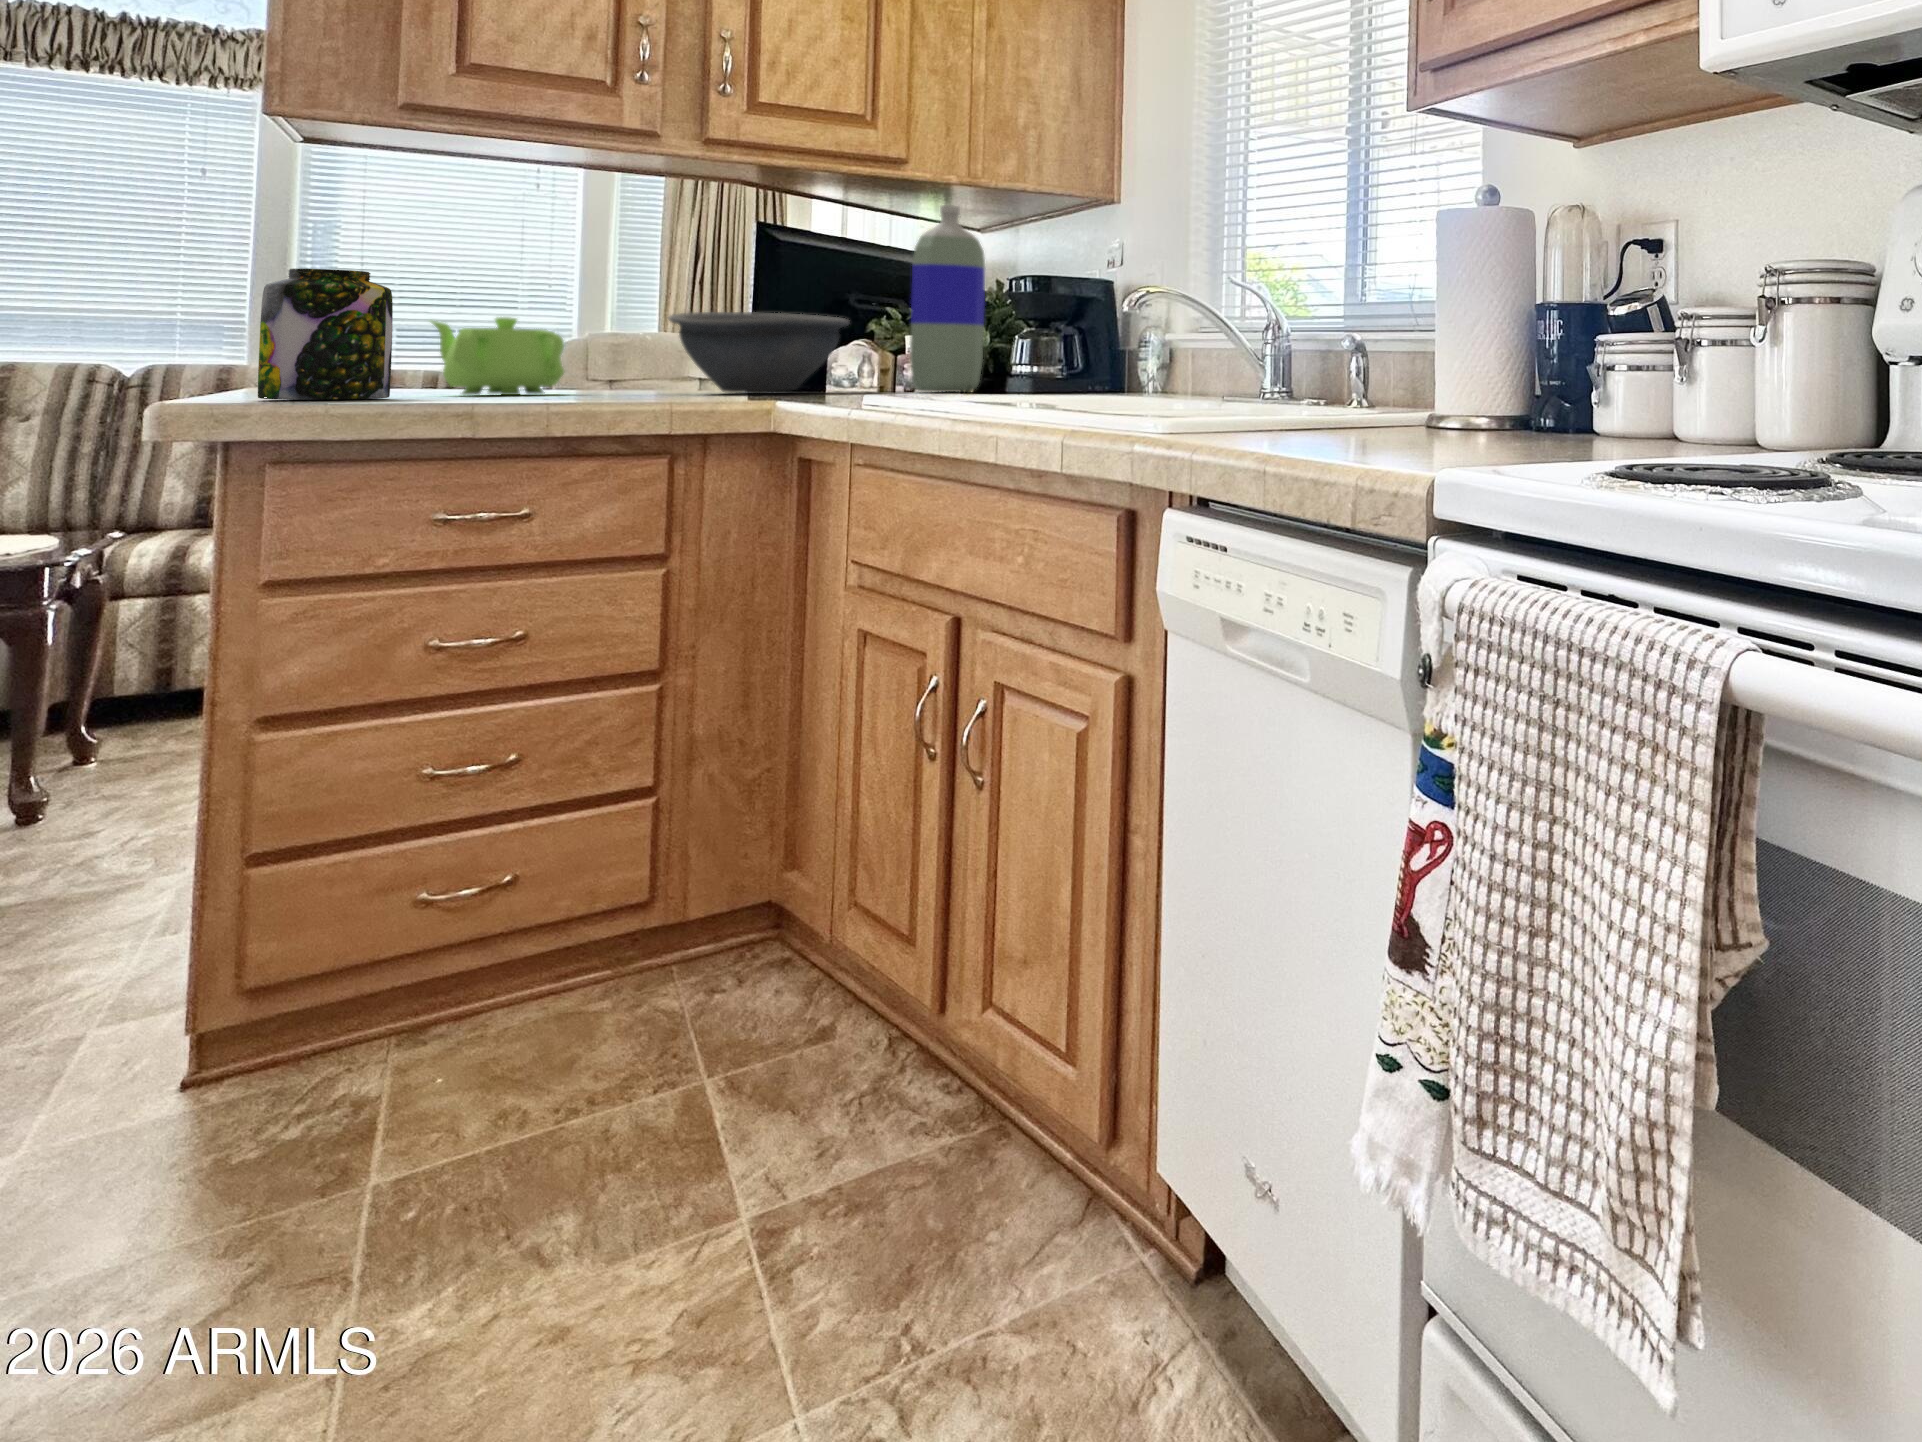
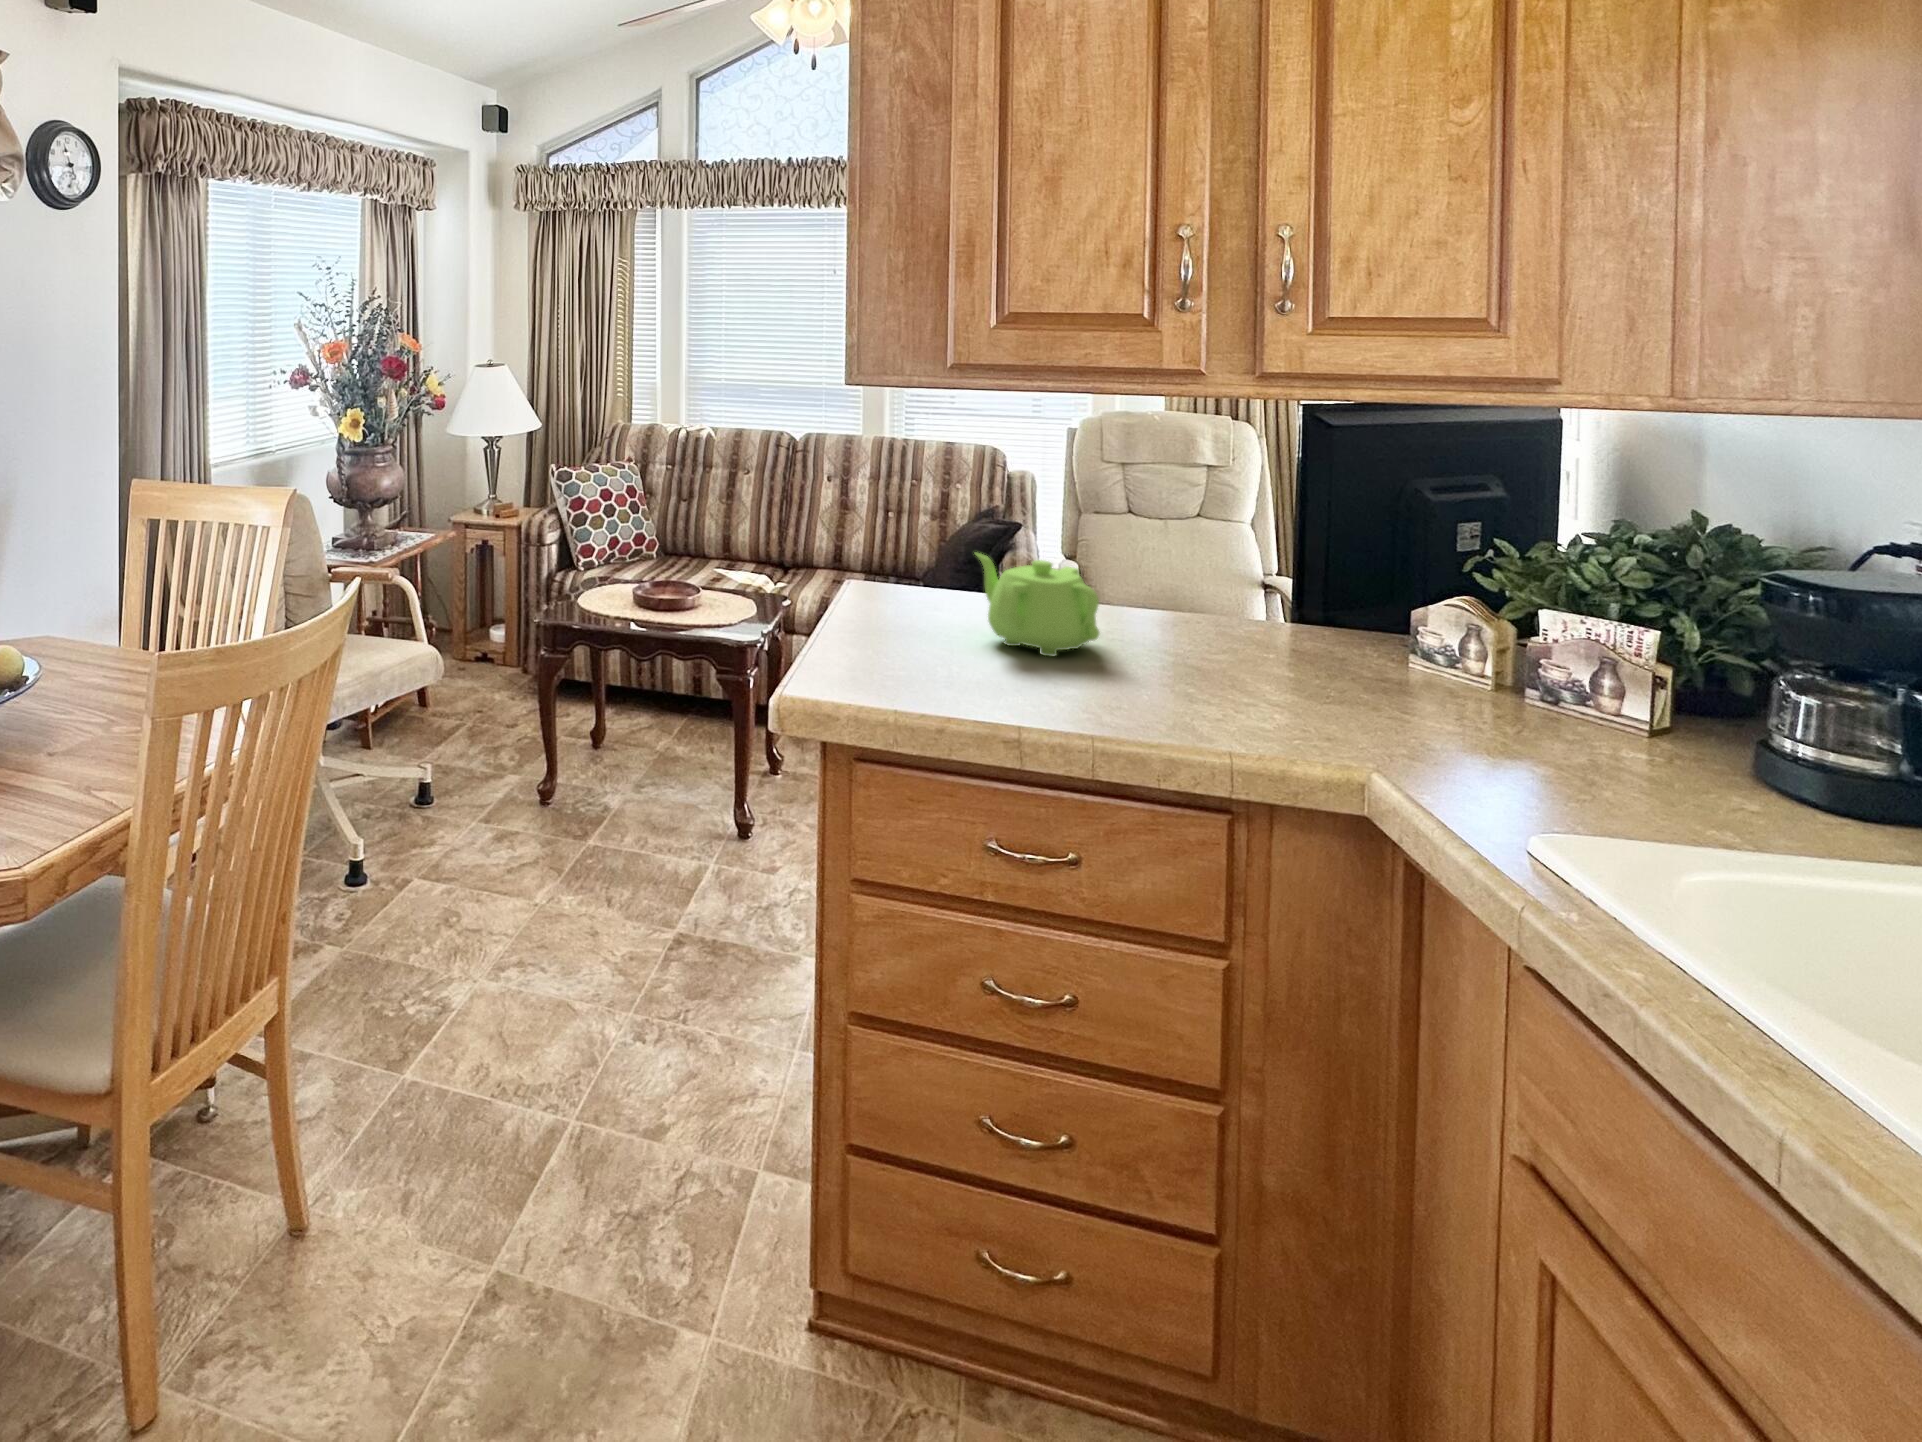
bottle: present [910,205,985,392] -> none [1581,474,1734,795]
jar: present [258,269,393,400] -> none [847,540,946,691]
bowl: present [668,312,849,393] -> none [1214,572,1466,717]

